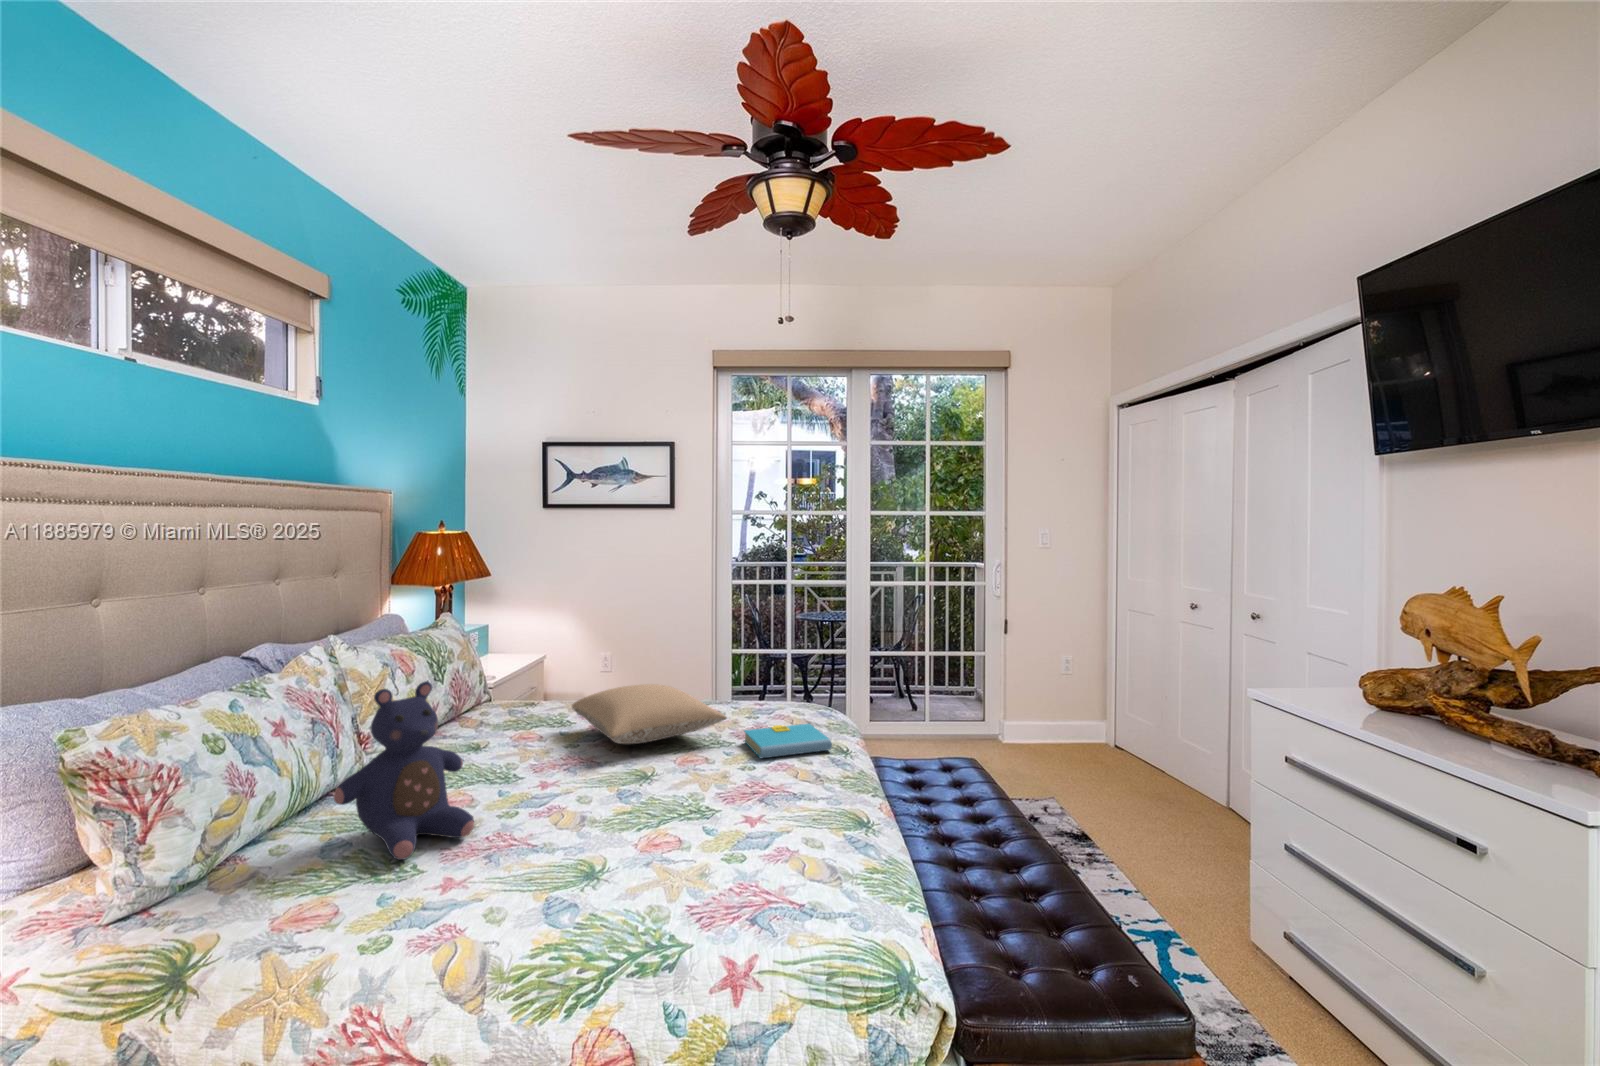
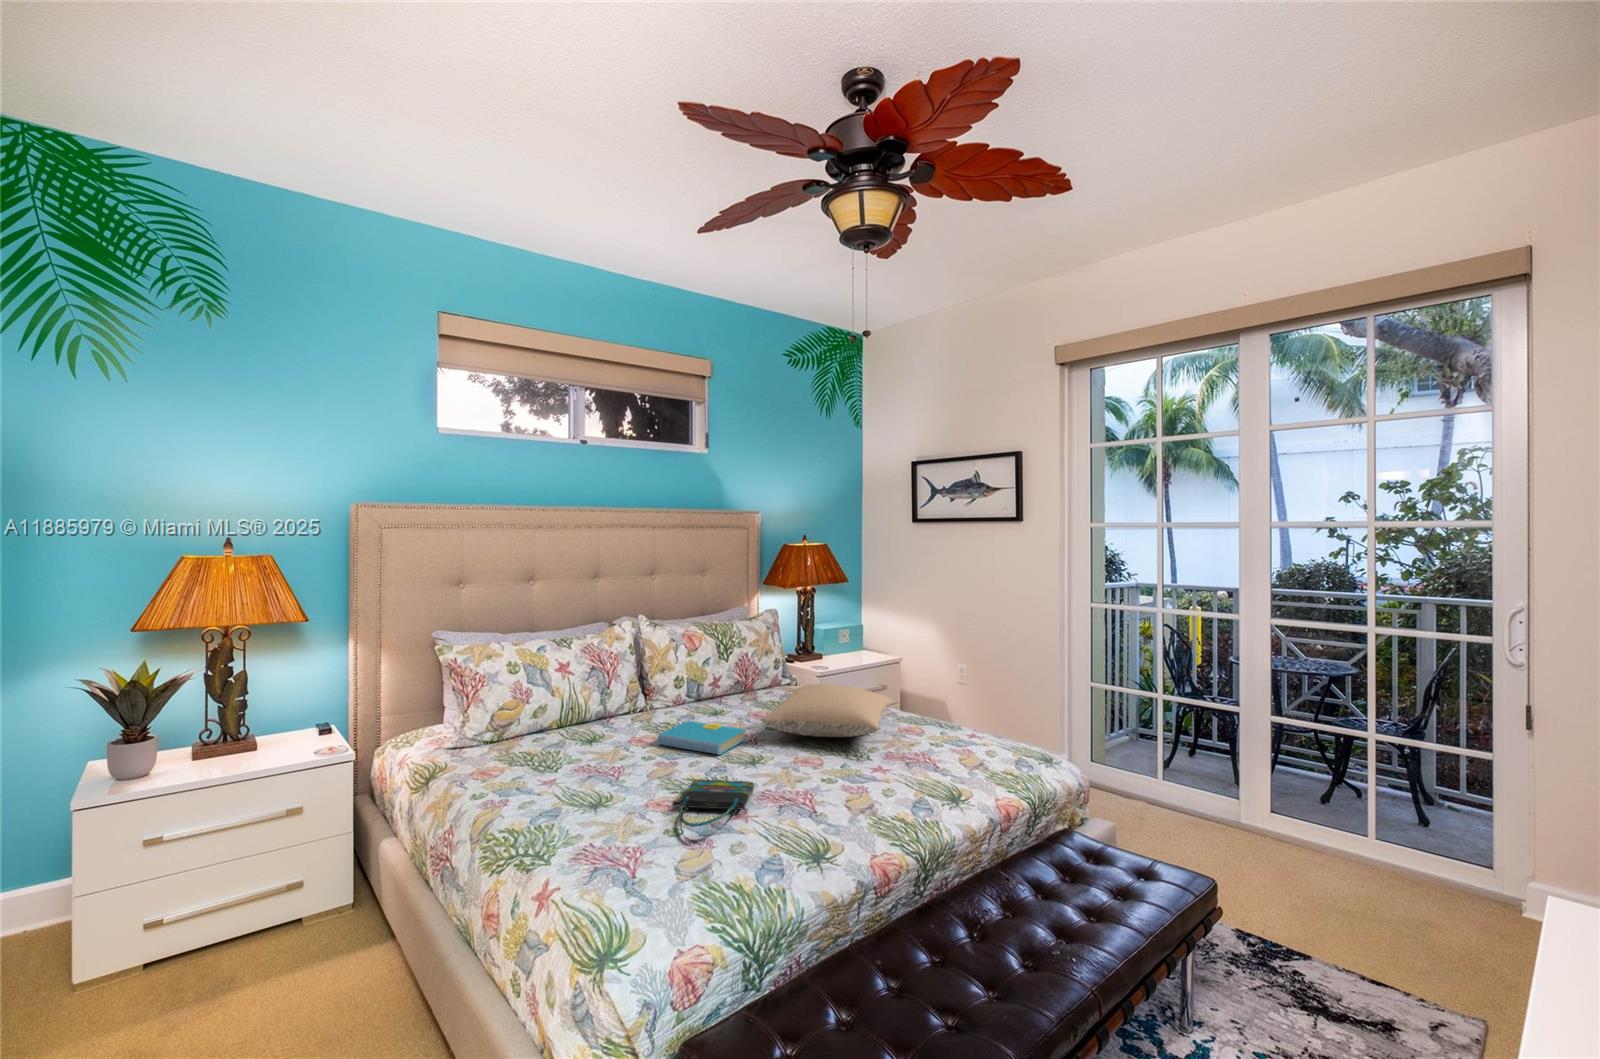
teddy bear: present [334,682,474,860] -> none [540,646,627,761]
book: present [744,724,832,758] -> present [657,721,745,755]
tote bag: none [649,795,771,865] -> present [672,780,754,843]

